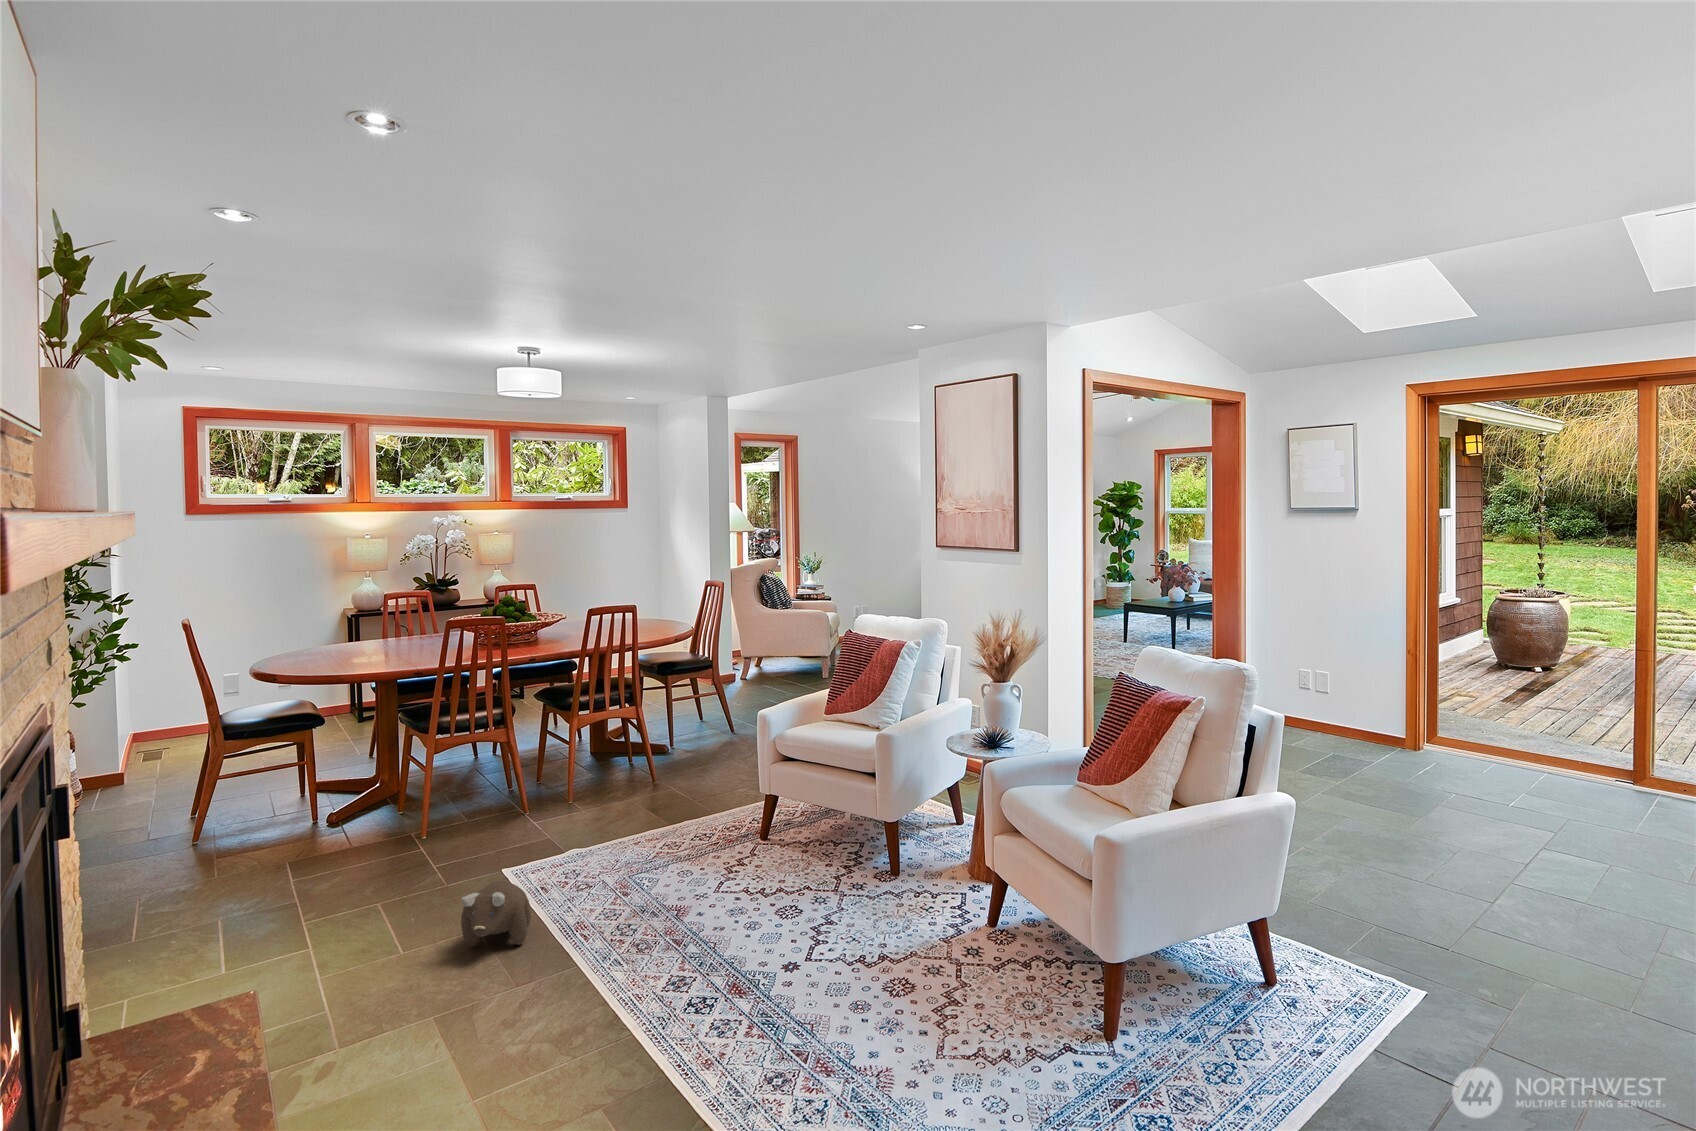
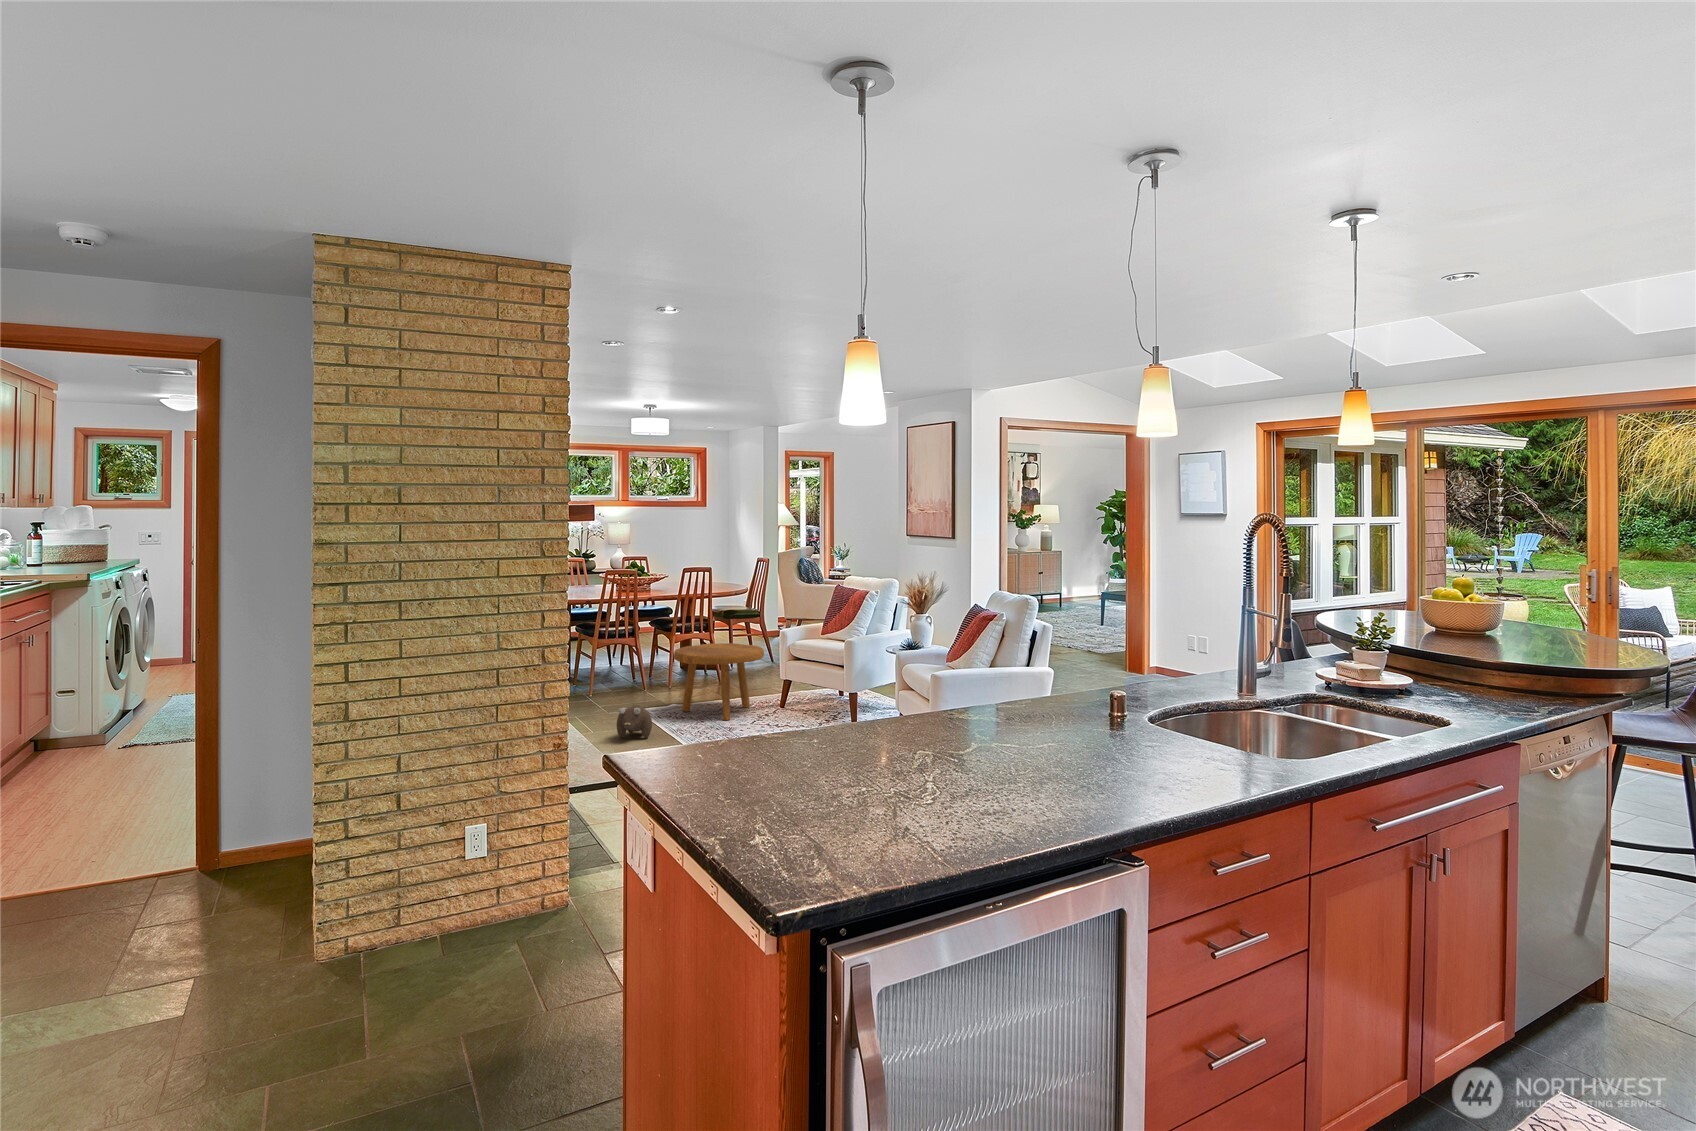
footstool: none [571,734,728,882] -> present [674,643,764,721]

